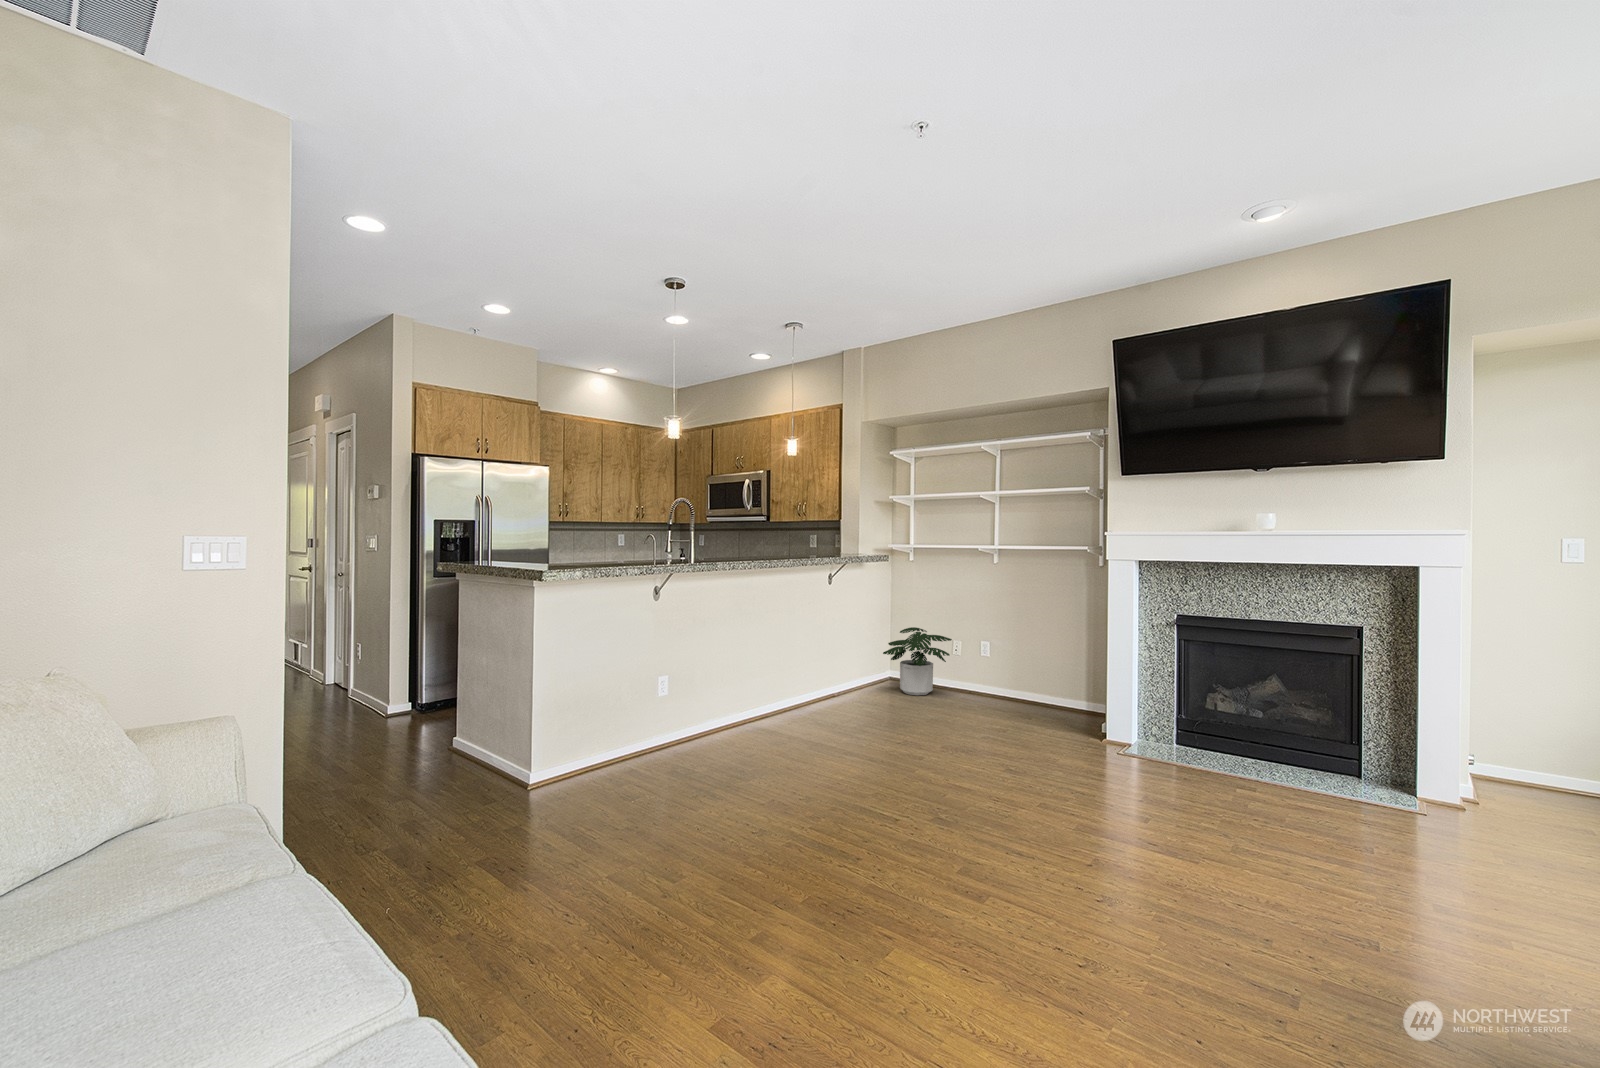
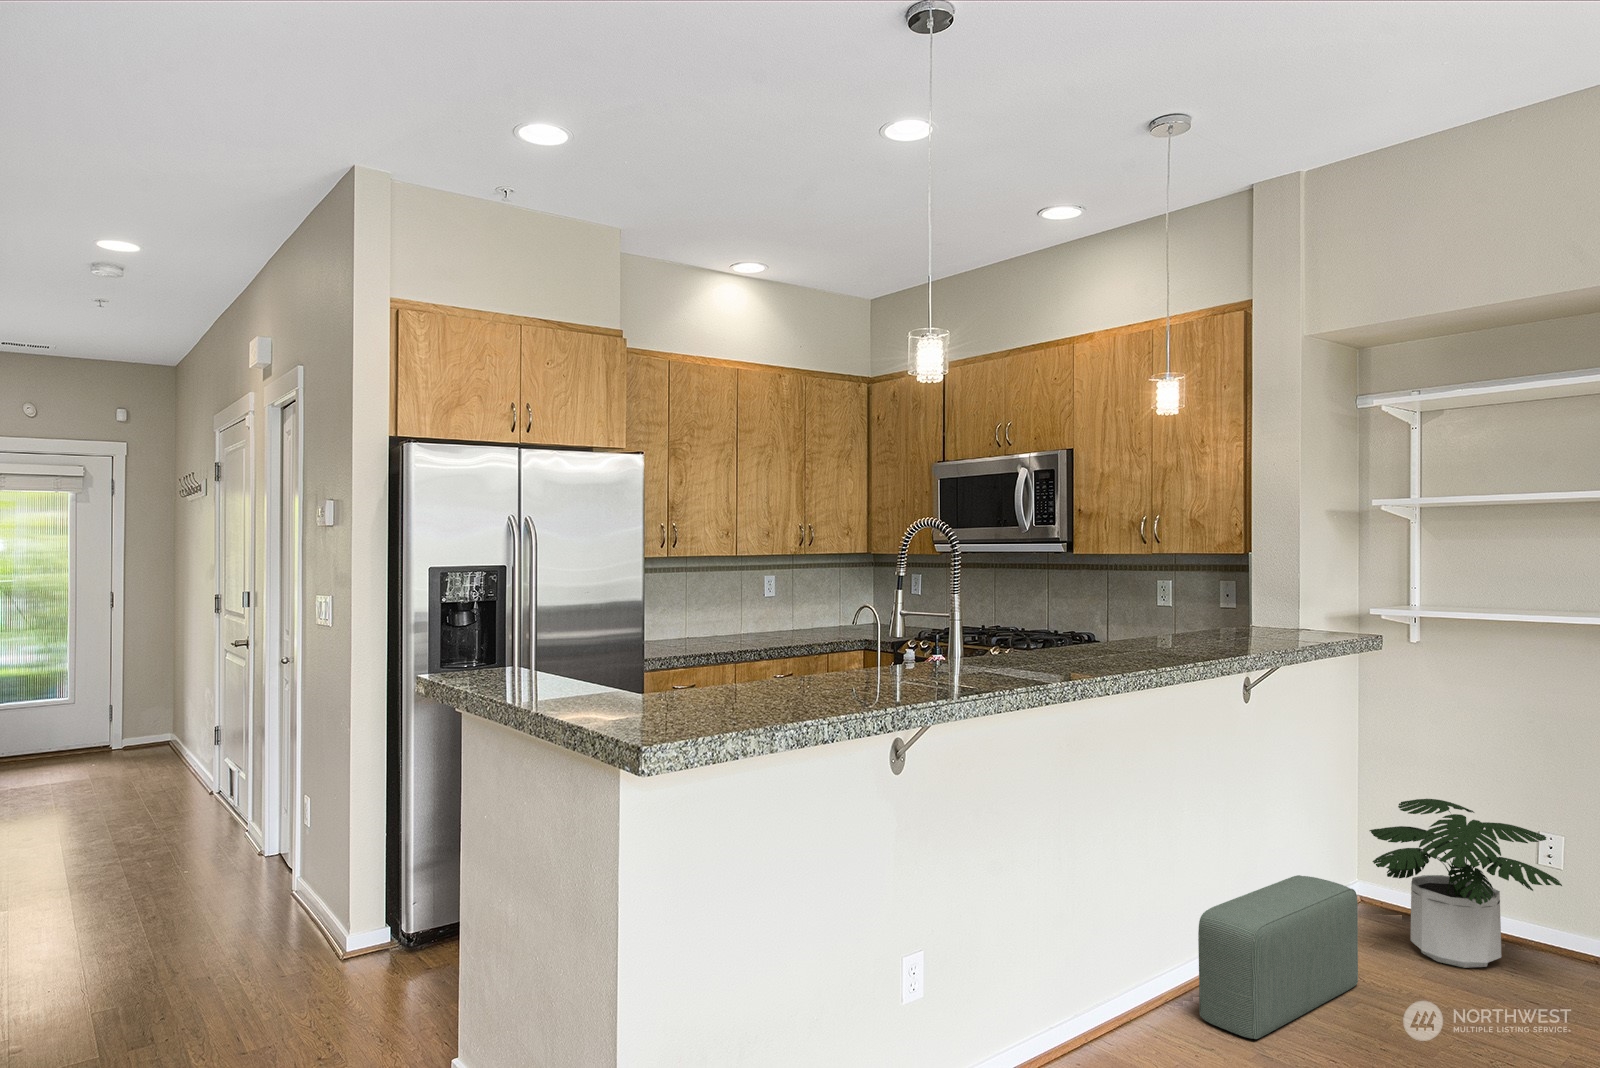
pouf: none [798,658,870,718] -> present [1198,875,1358,1039]

